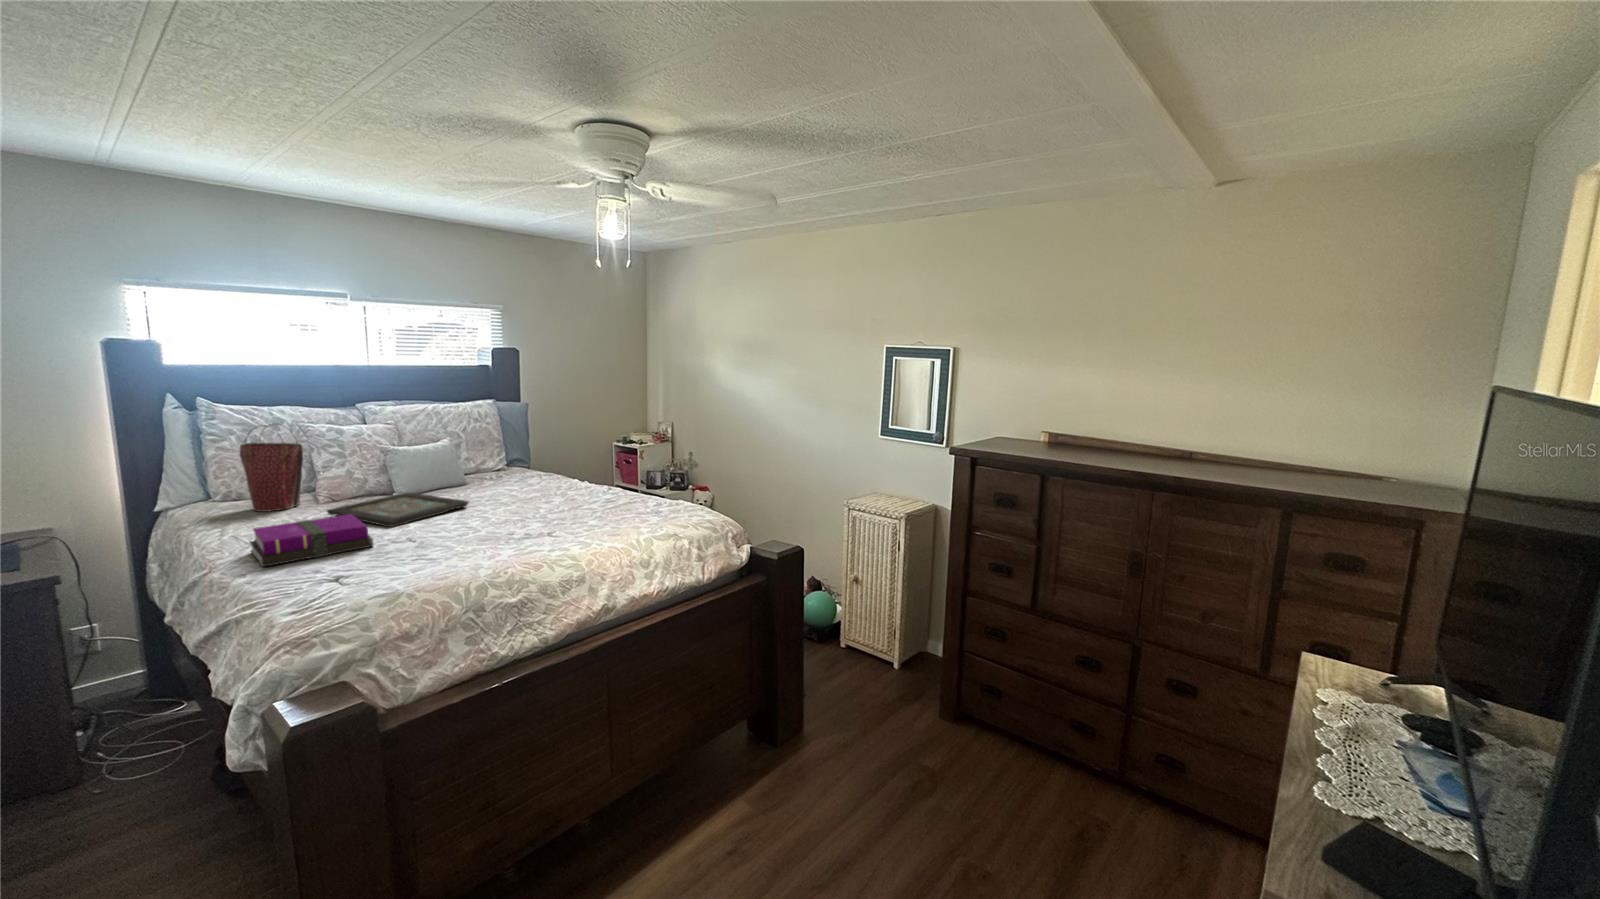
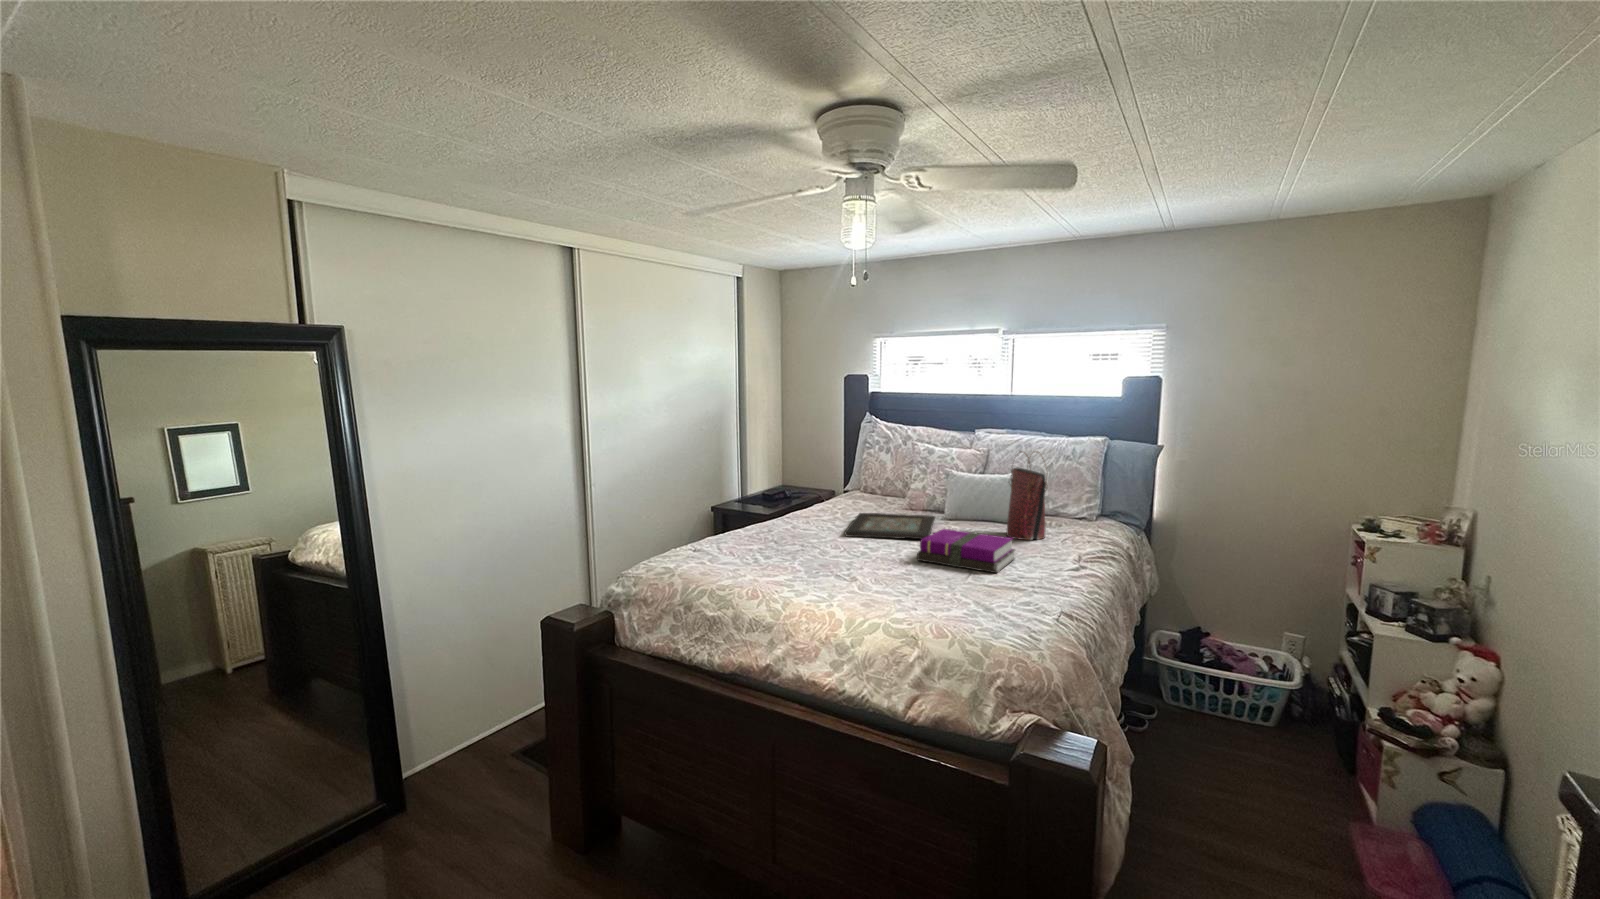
handbag: present [240,424,303,512] -> present [1006,452,1048,540]
notebook: present [249,514,373,567] -> present [917,529,1015,573]

